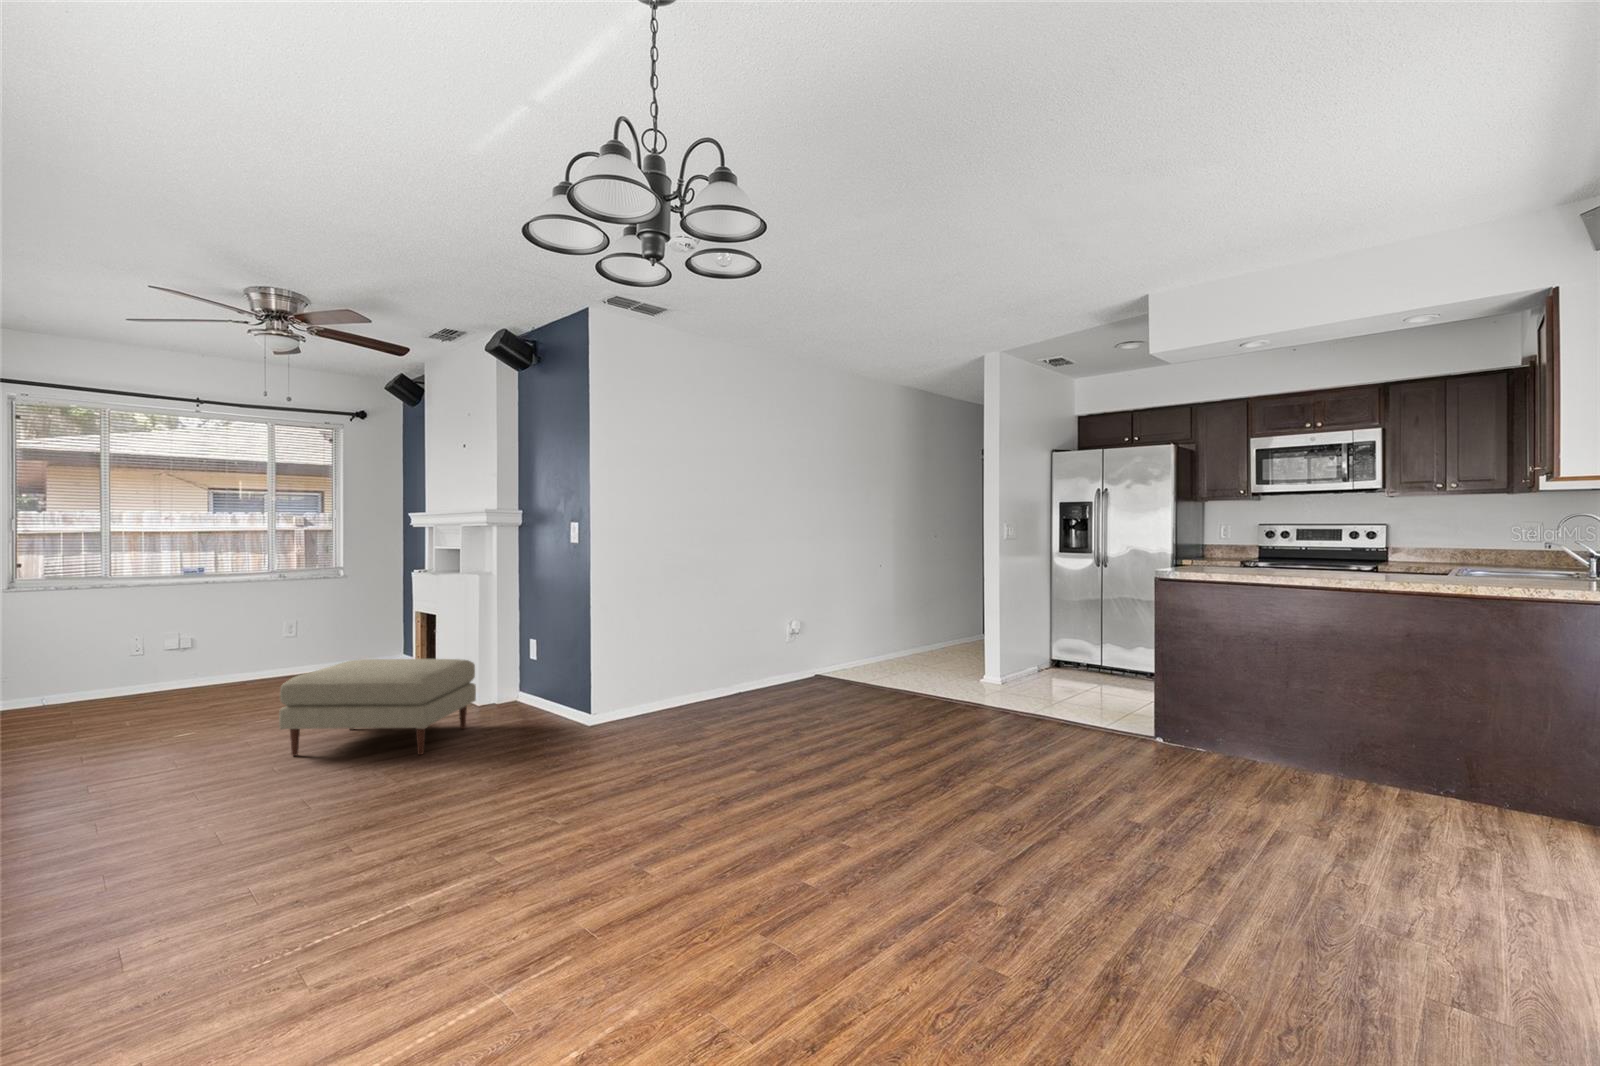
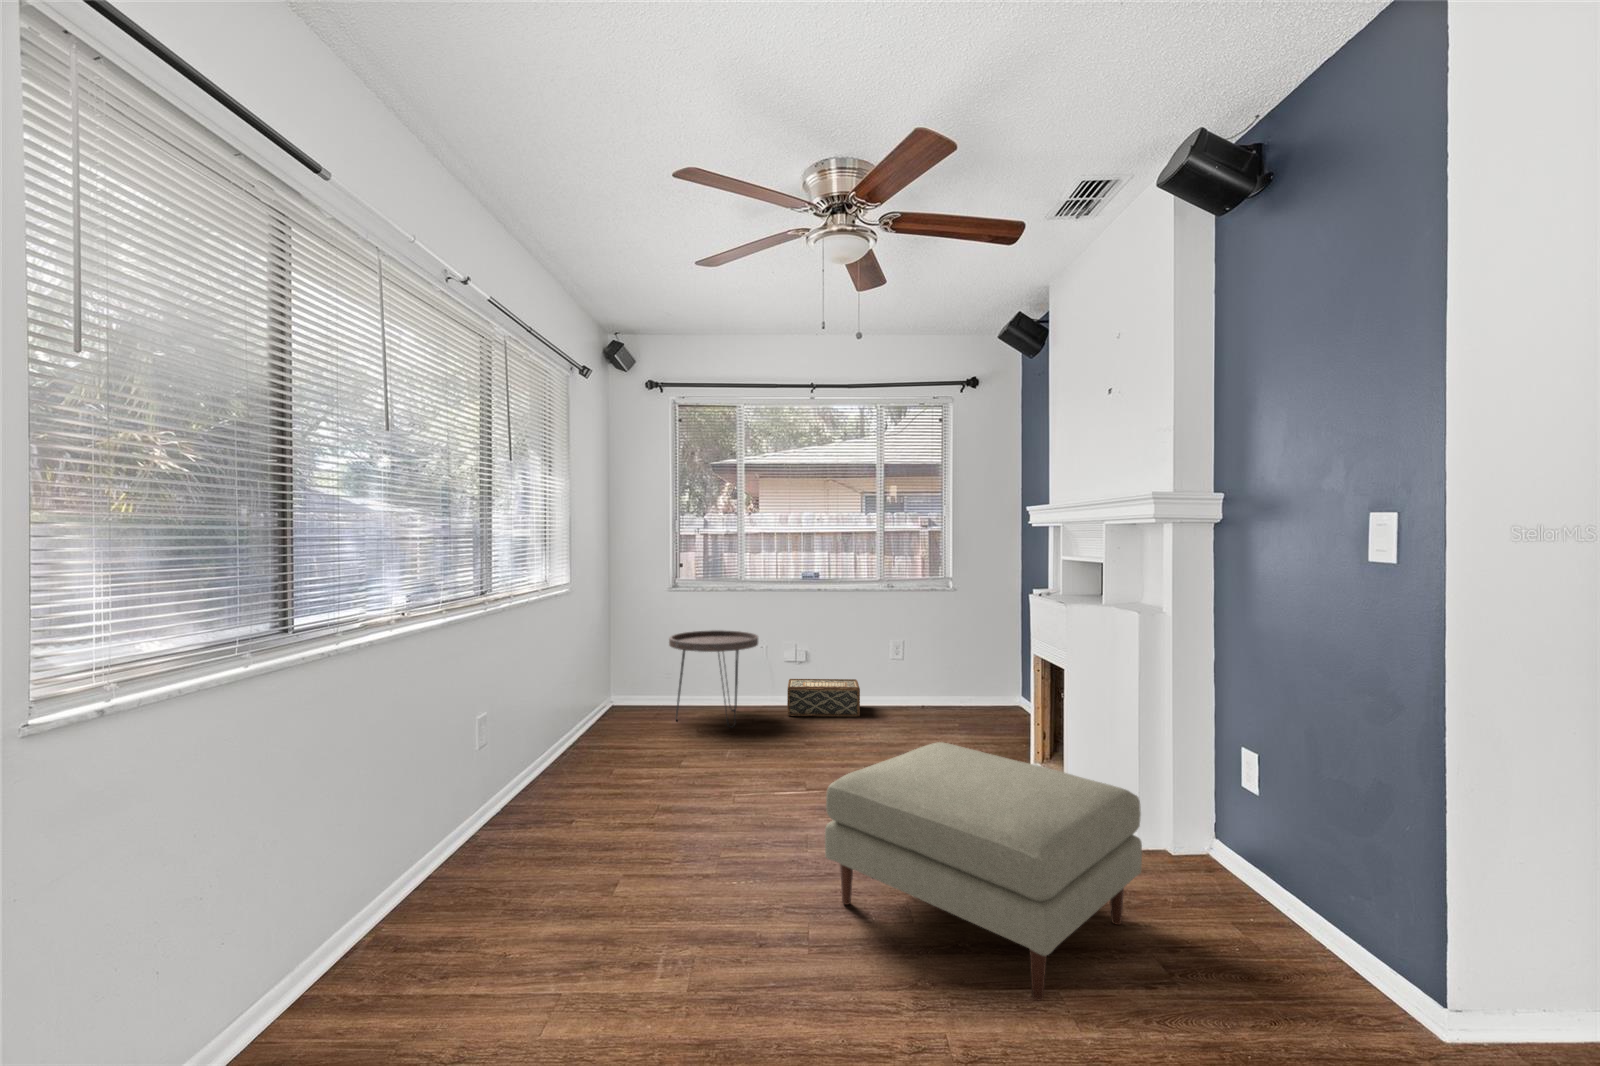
side table: none [30,626,146,716] -> present [669,630,758,728]
woven basket: none [175,658,258,695] -> present [787,679,860,717]

